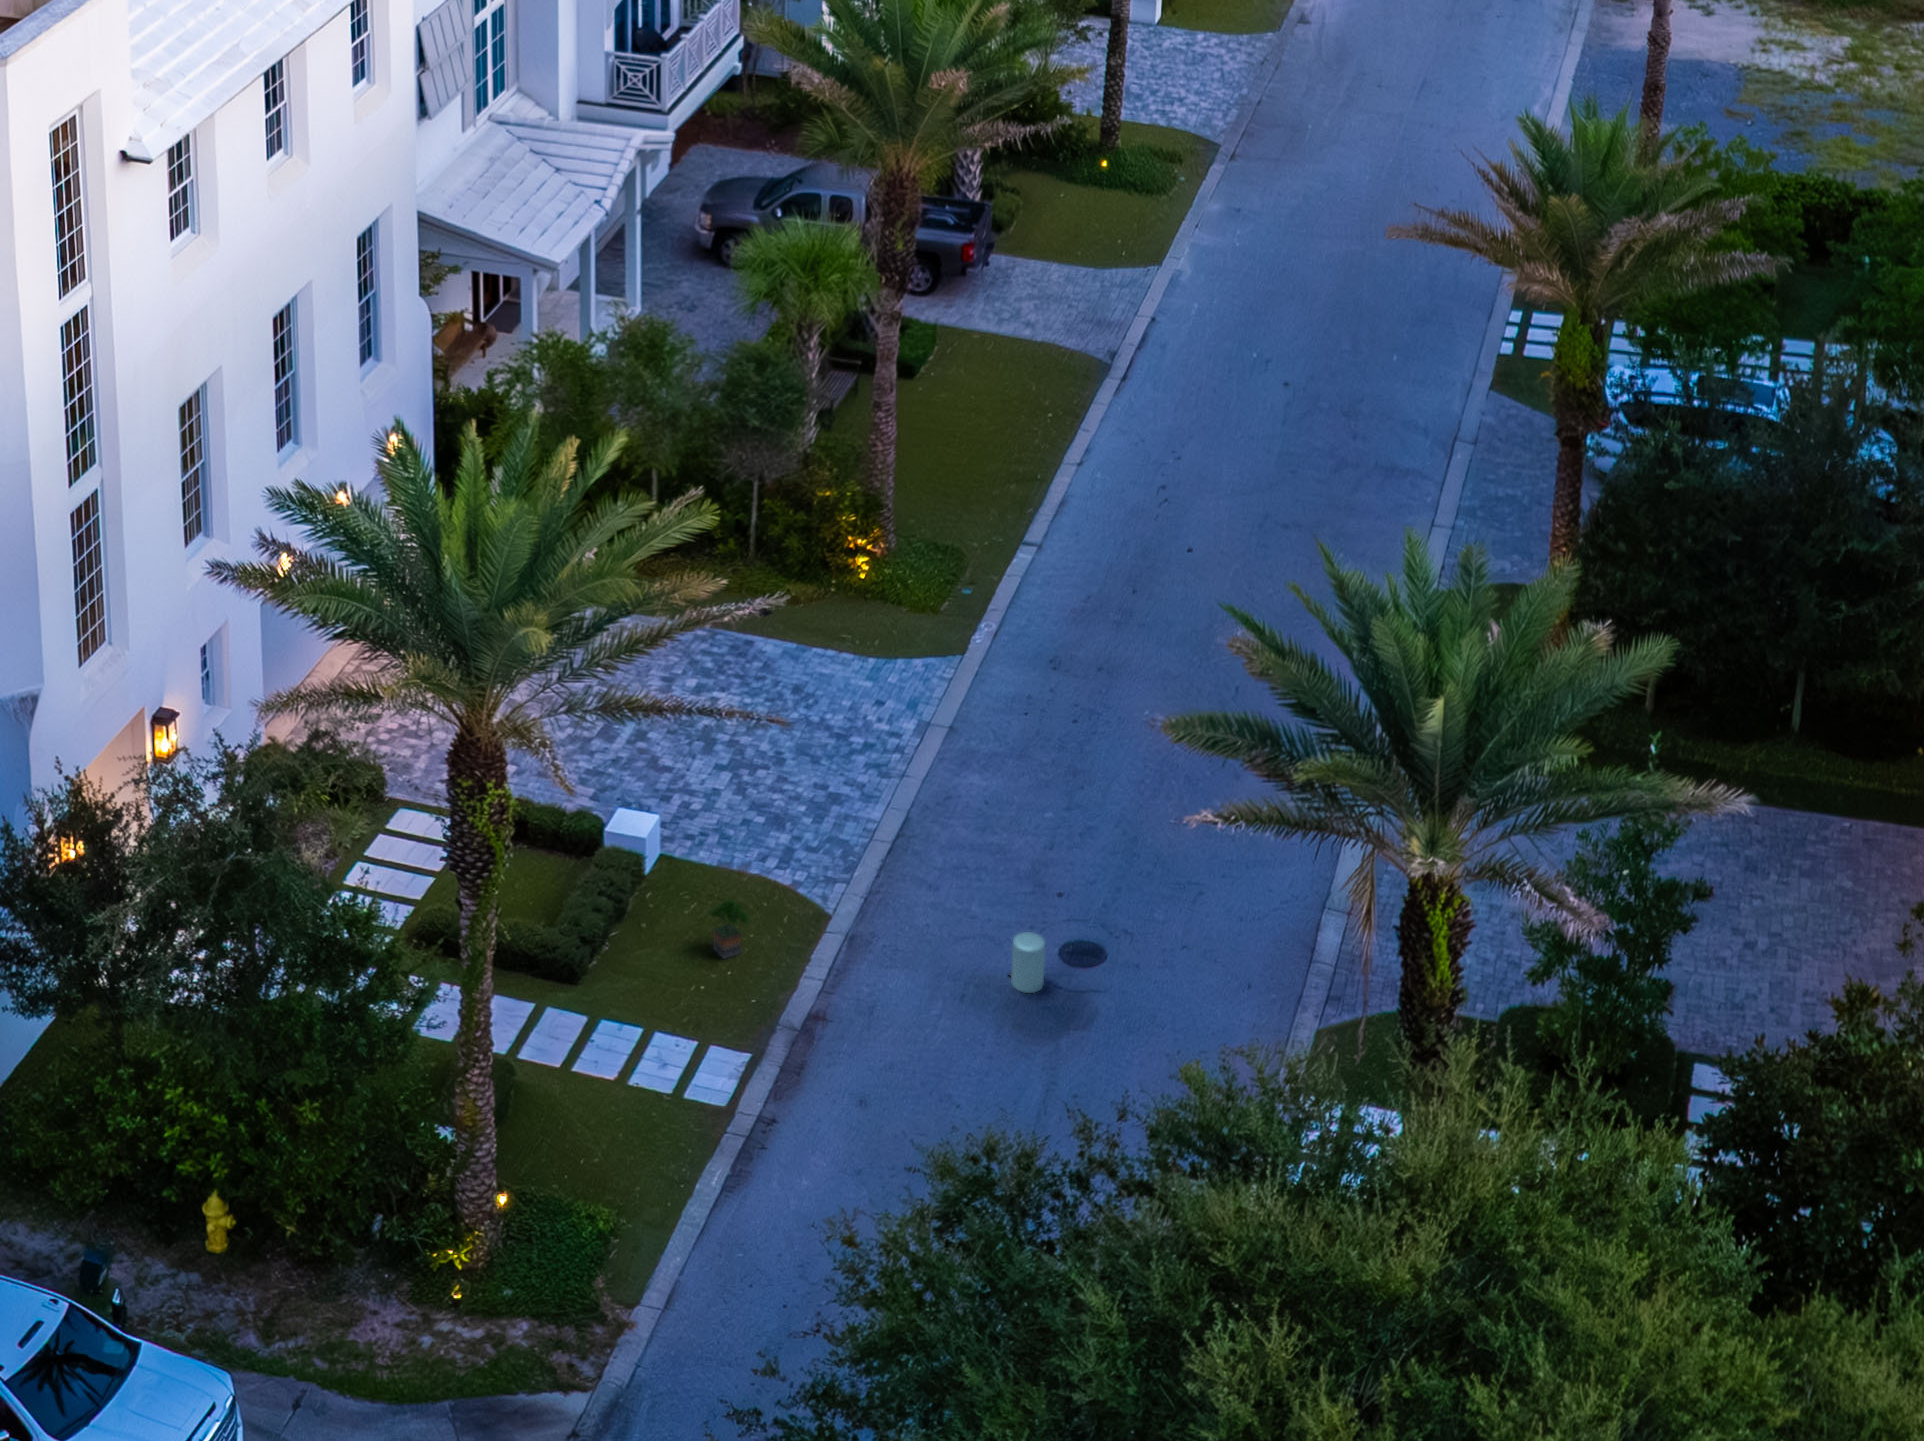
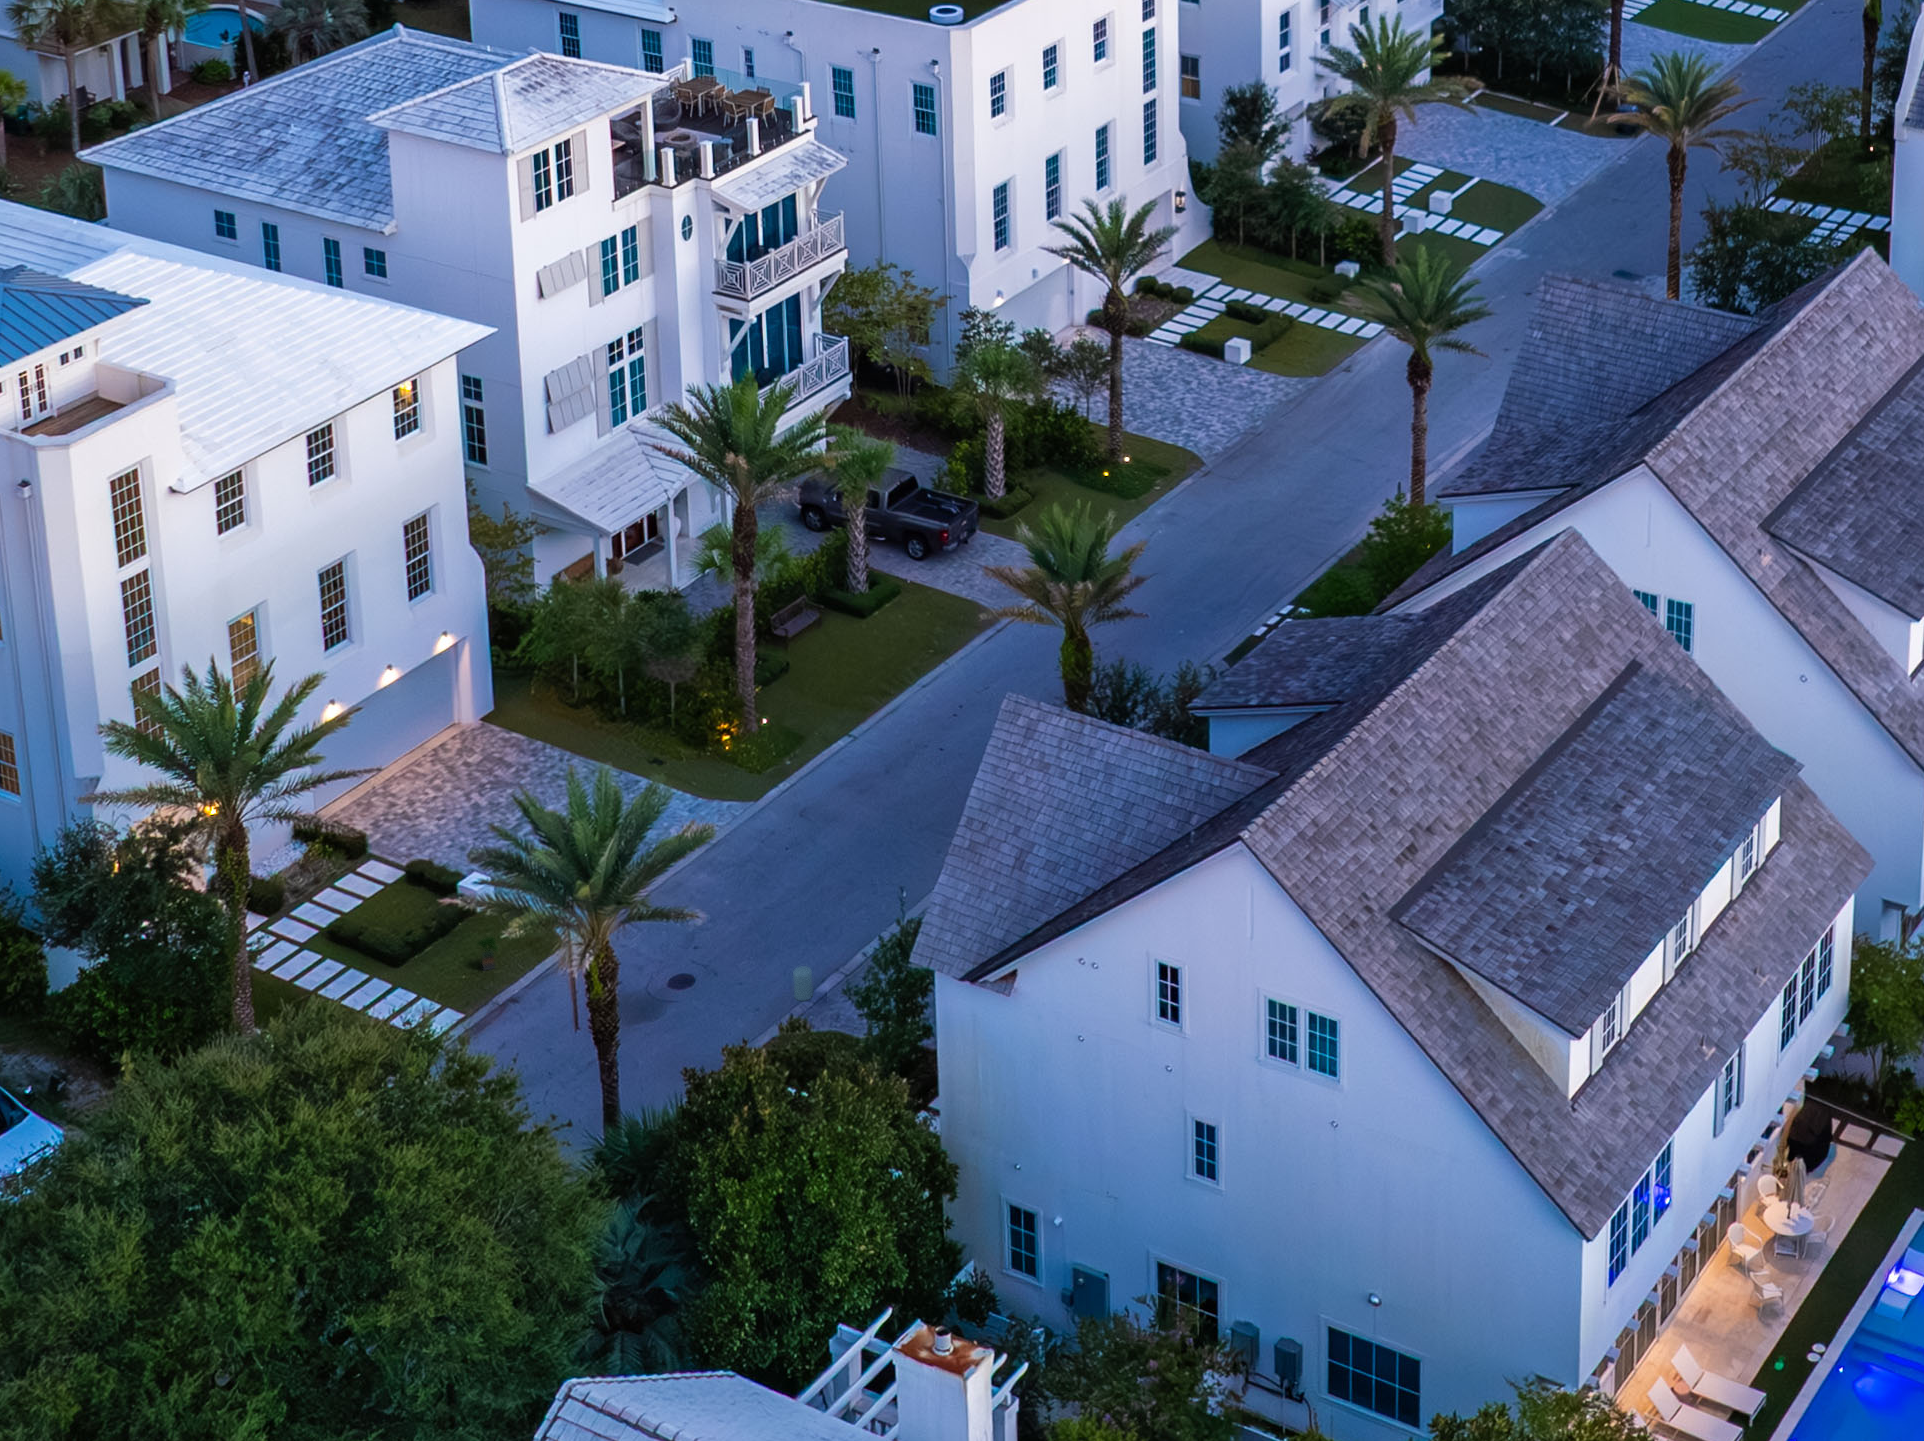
trash can: present [1009,932,1045,993] -> present [793,966,813,1001]

